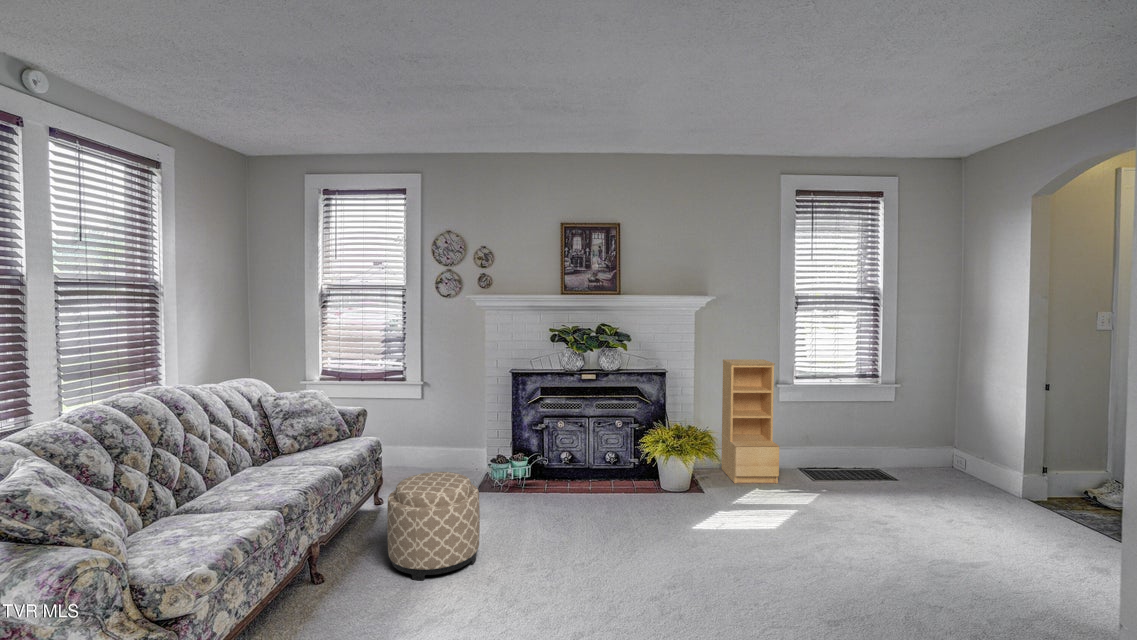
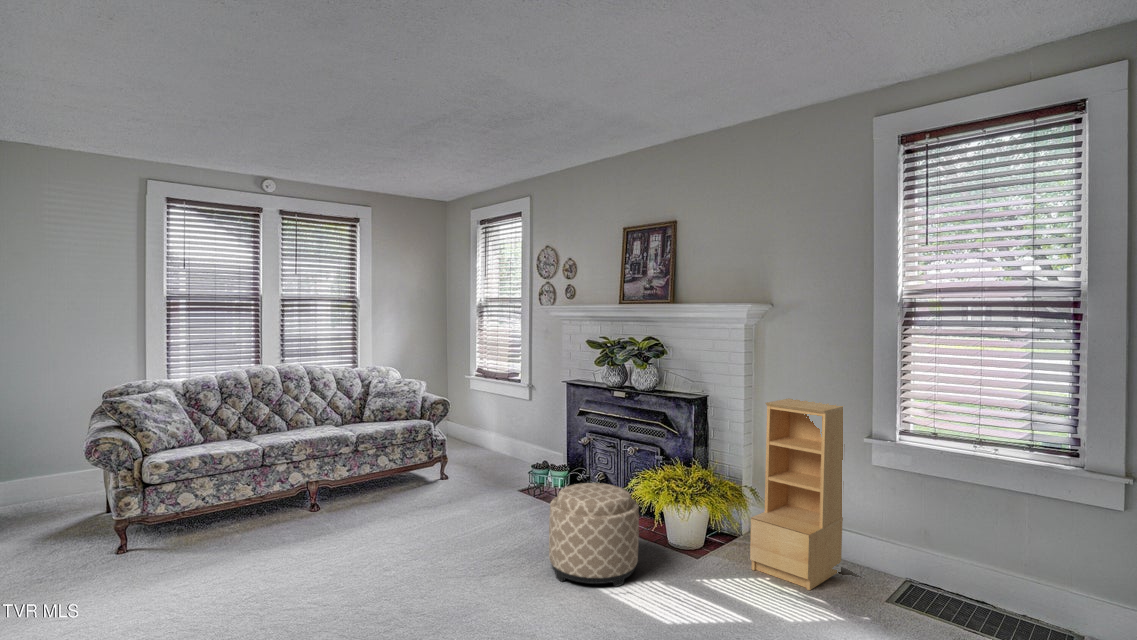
ottoman: present [387,472,480,581] -> present [549,483,639,587]

